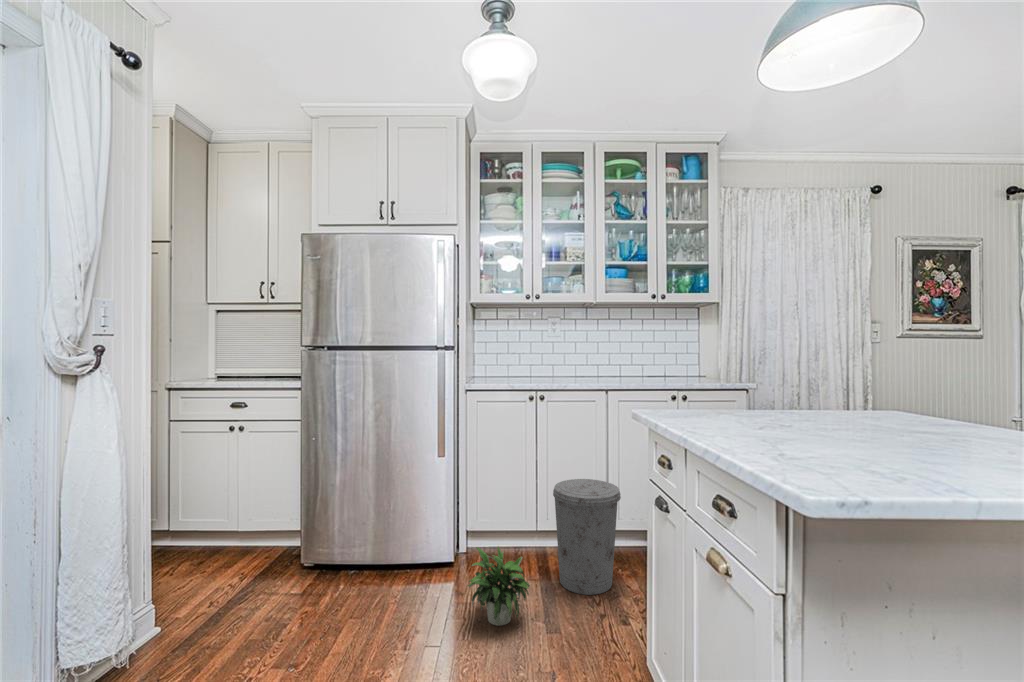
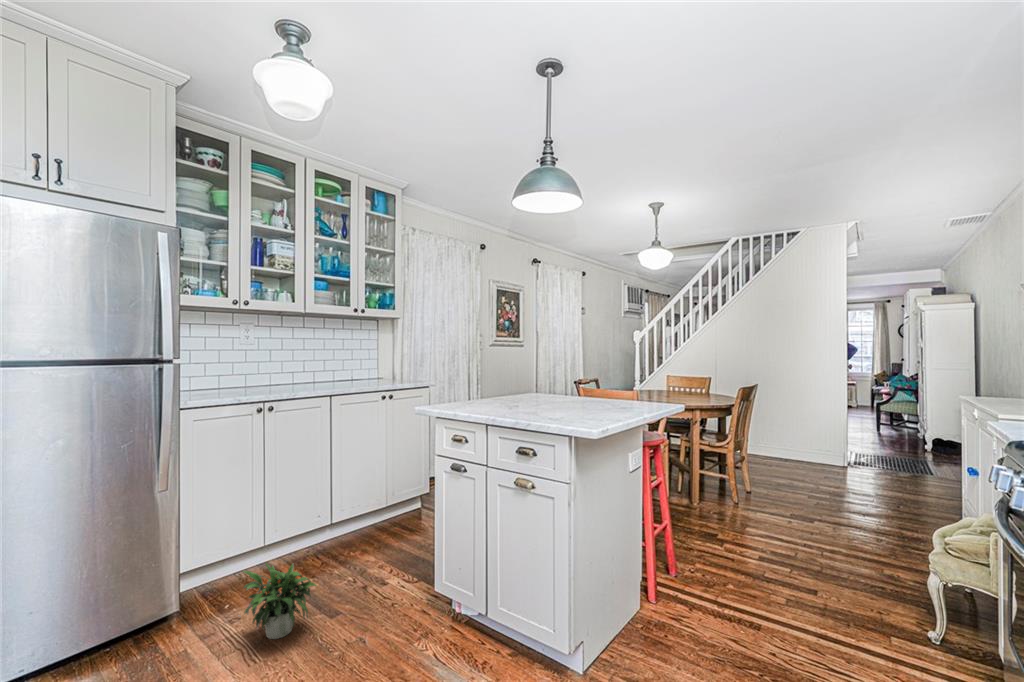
trash can: present [553,479,621,595] -> none [298,477,364,584]

